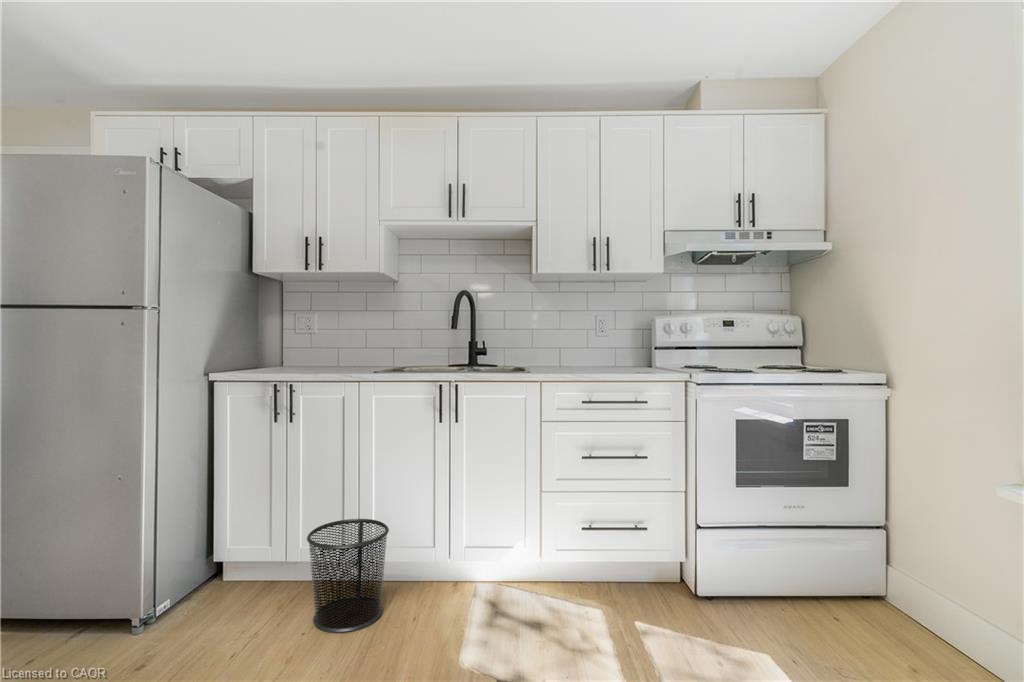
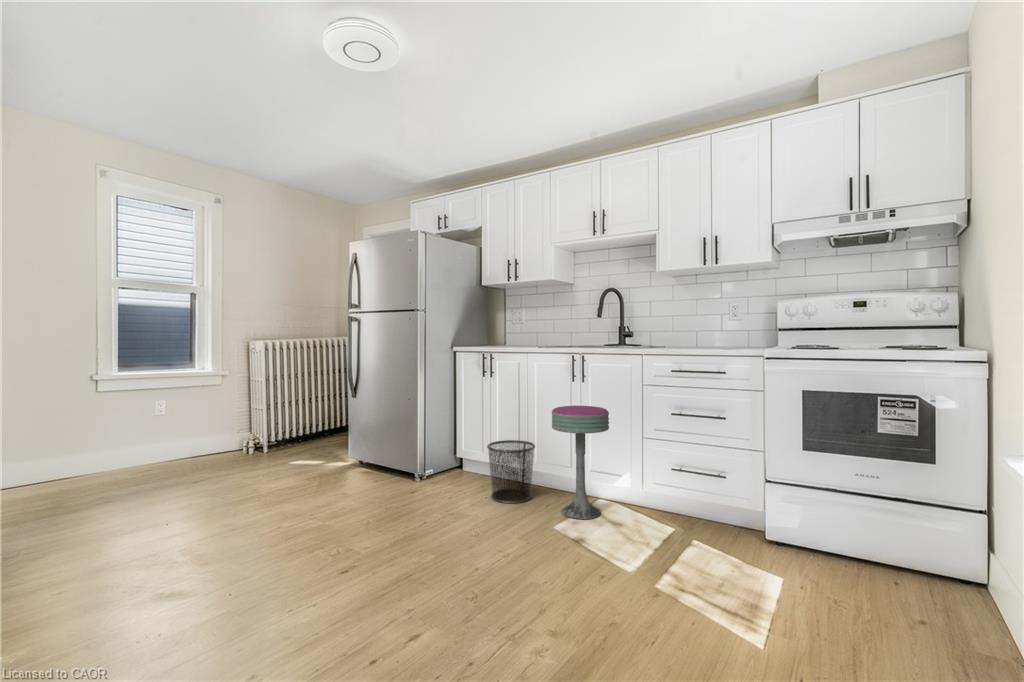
bar stool: none [431,456,514,631] -> present [552,406,609,519]

